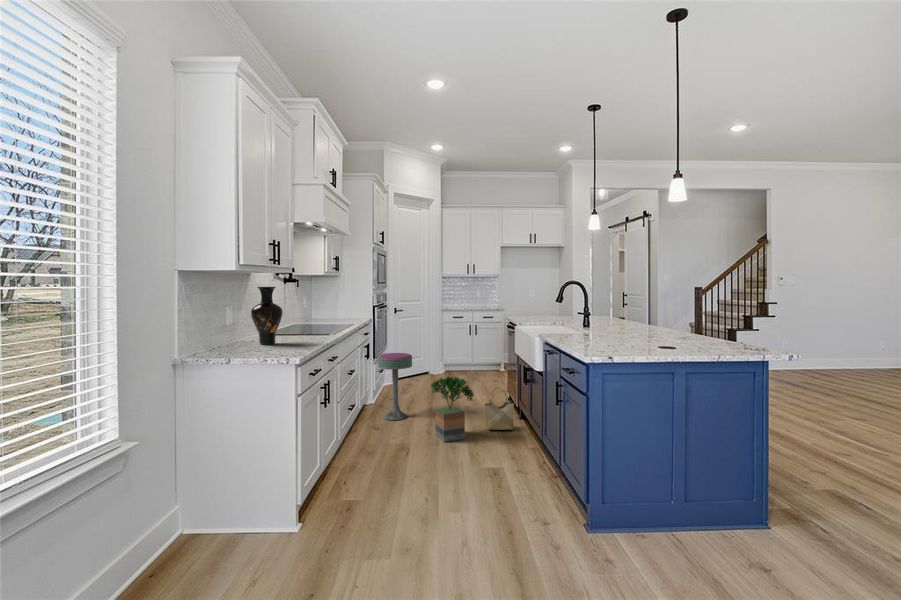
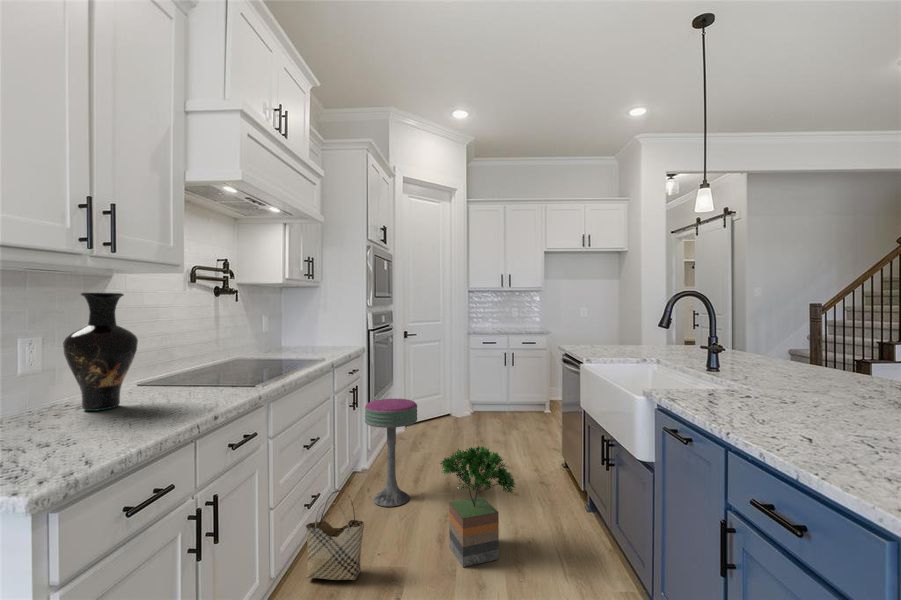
woven basket: present [485,388,514,430] -> present [306,490,364,580]

